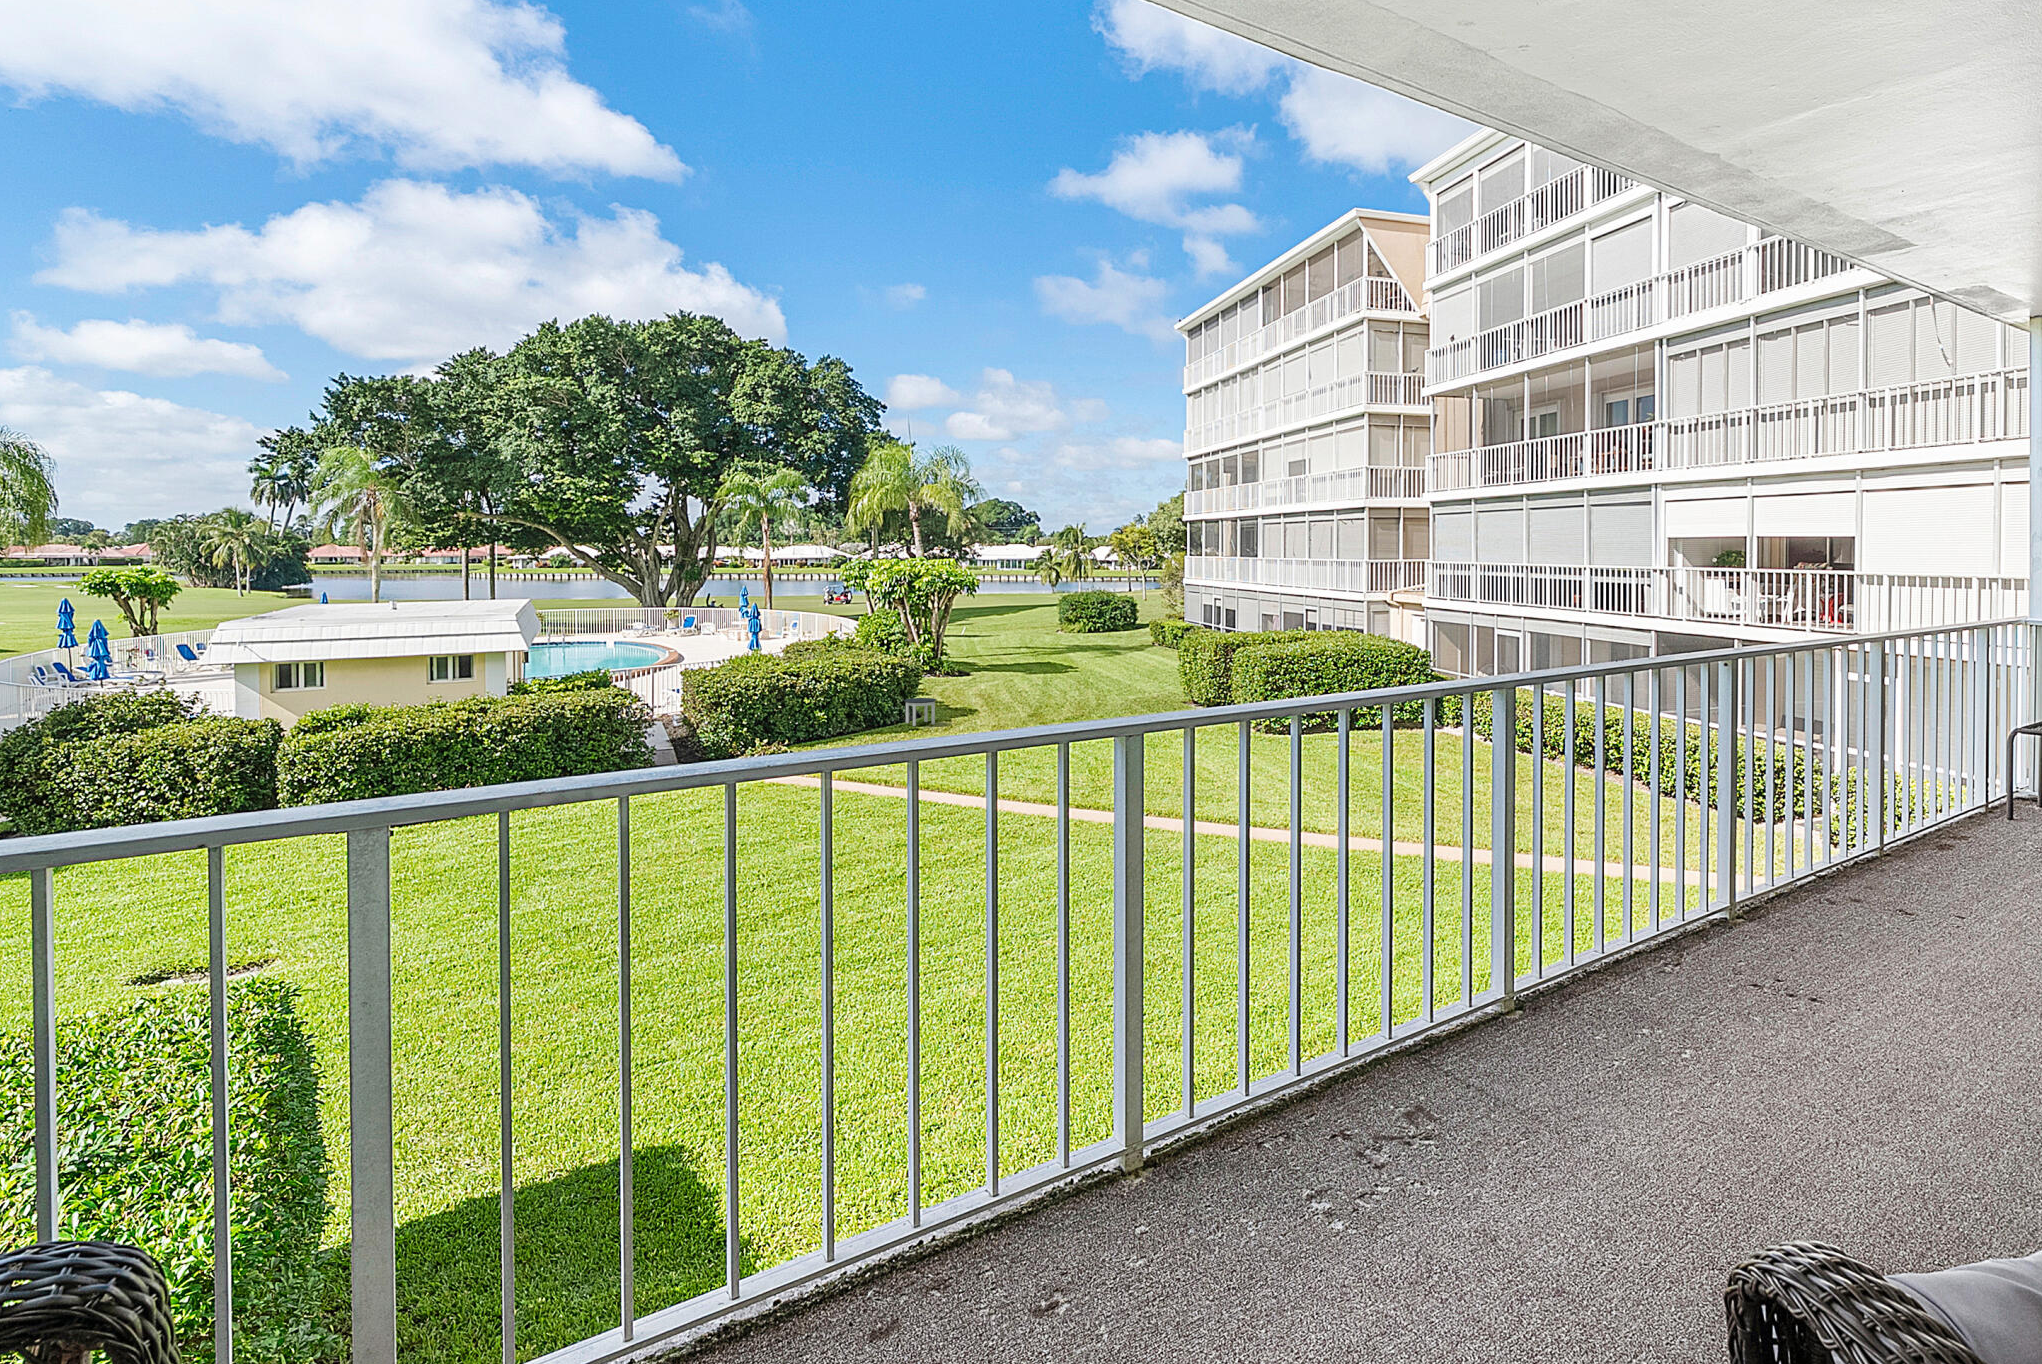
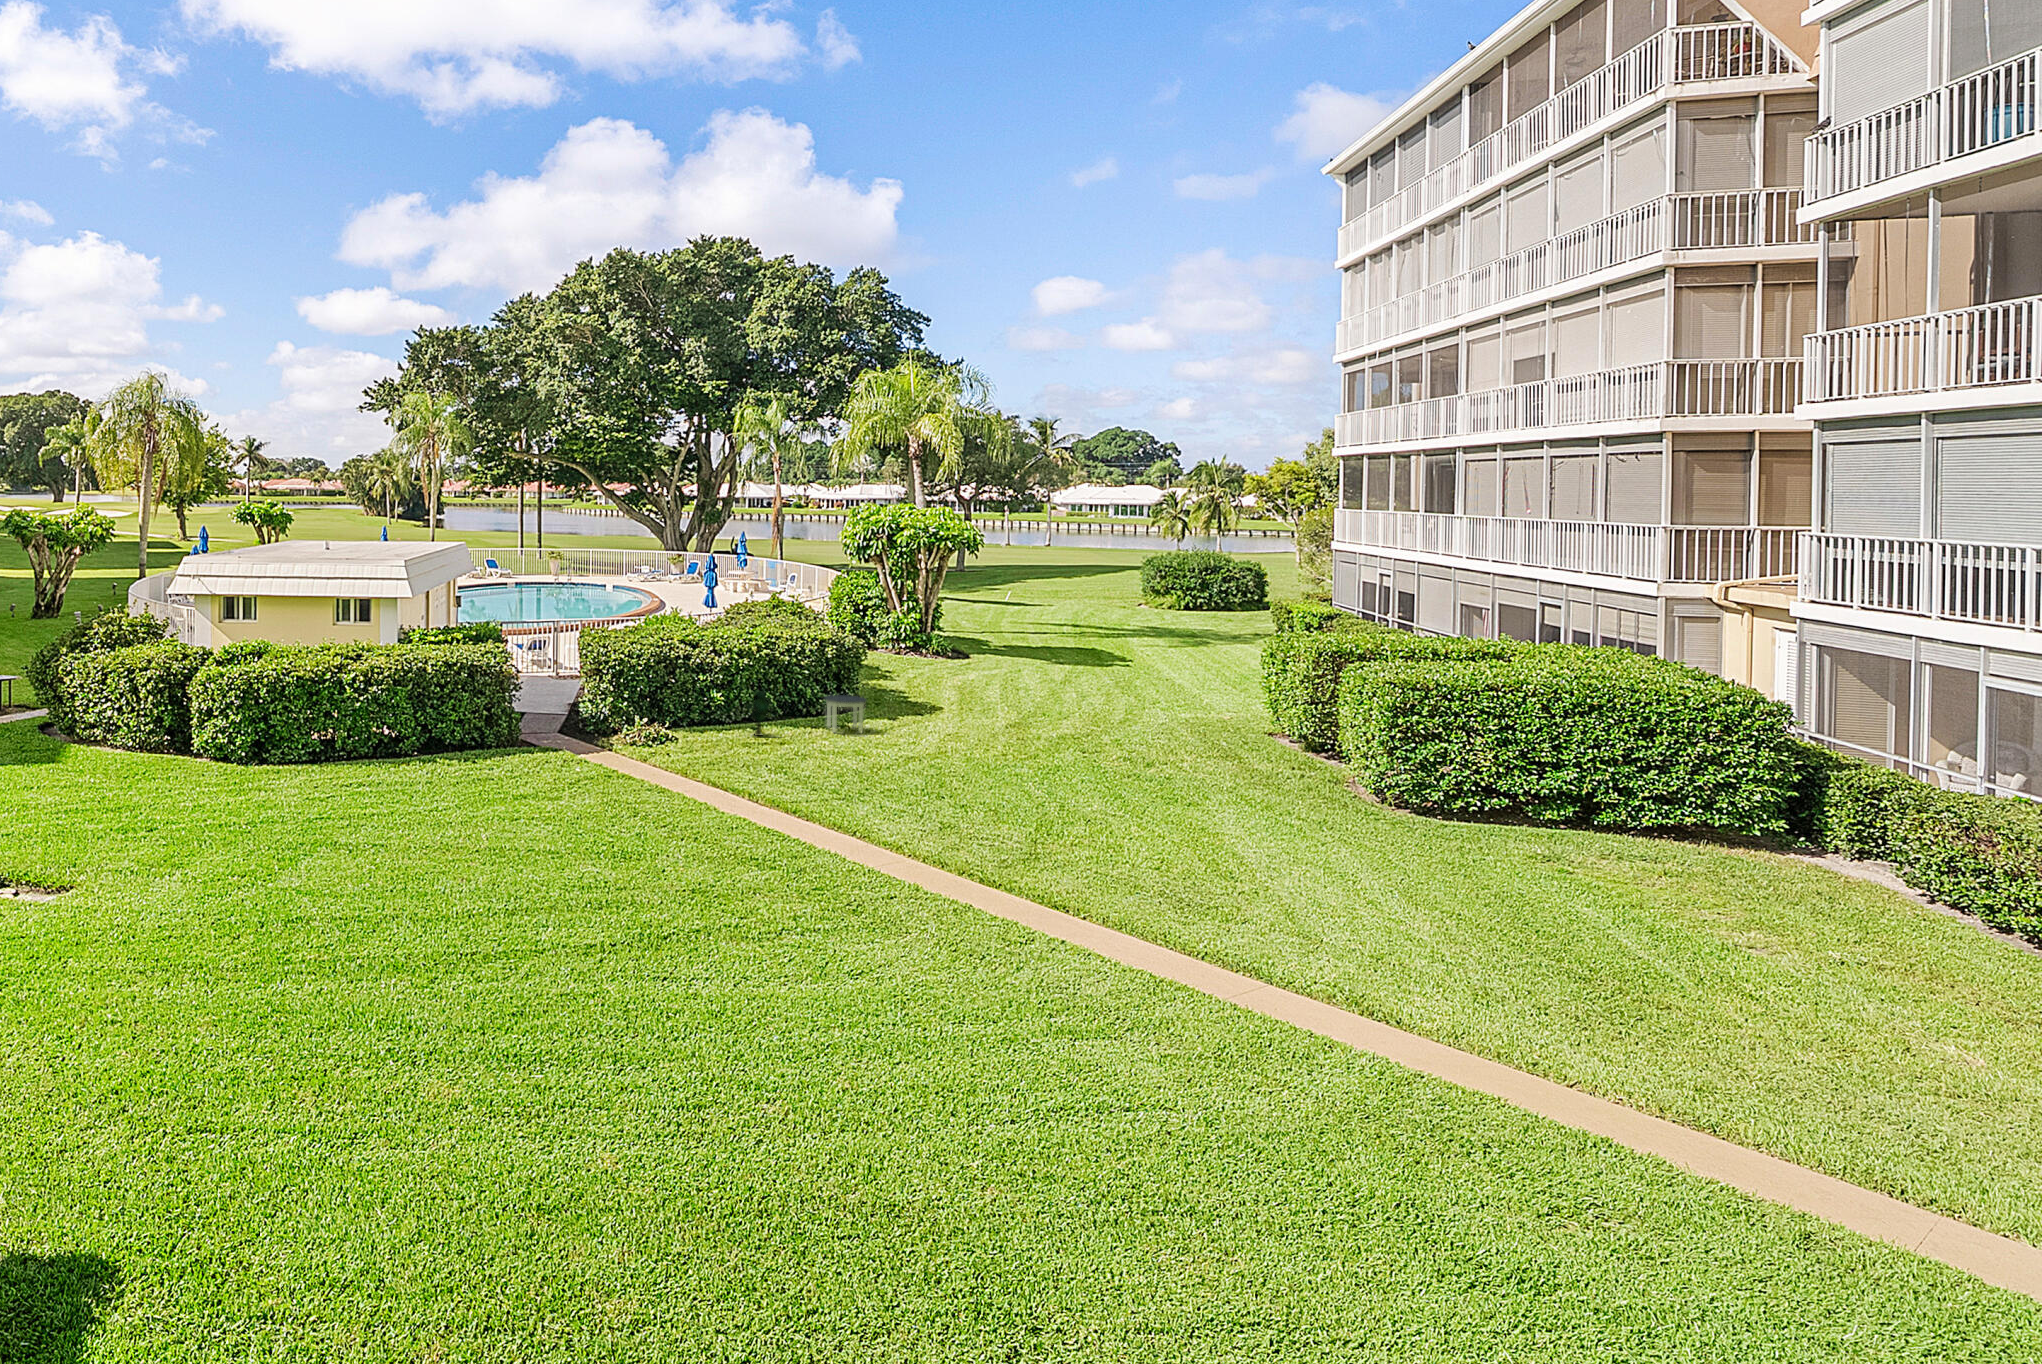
decorative plant: none [850,695,871,733] -> present [747,689,771,736]

